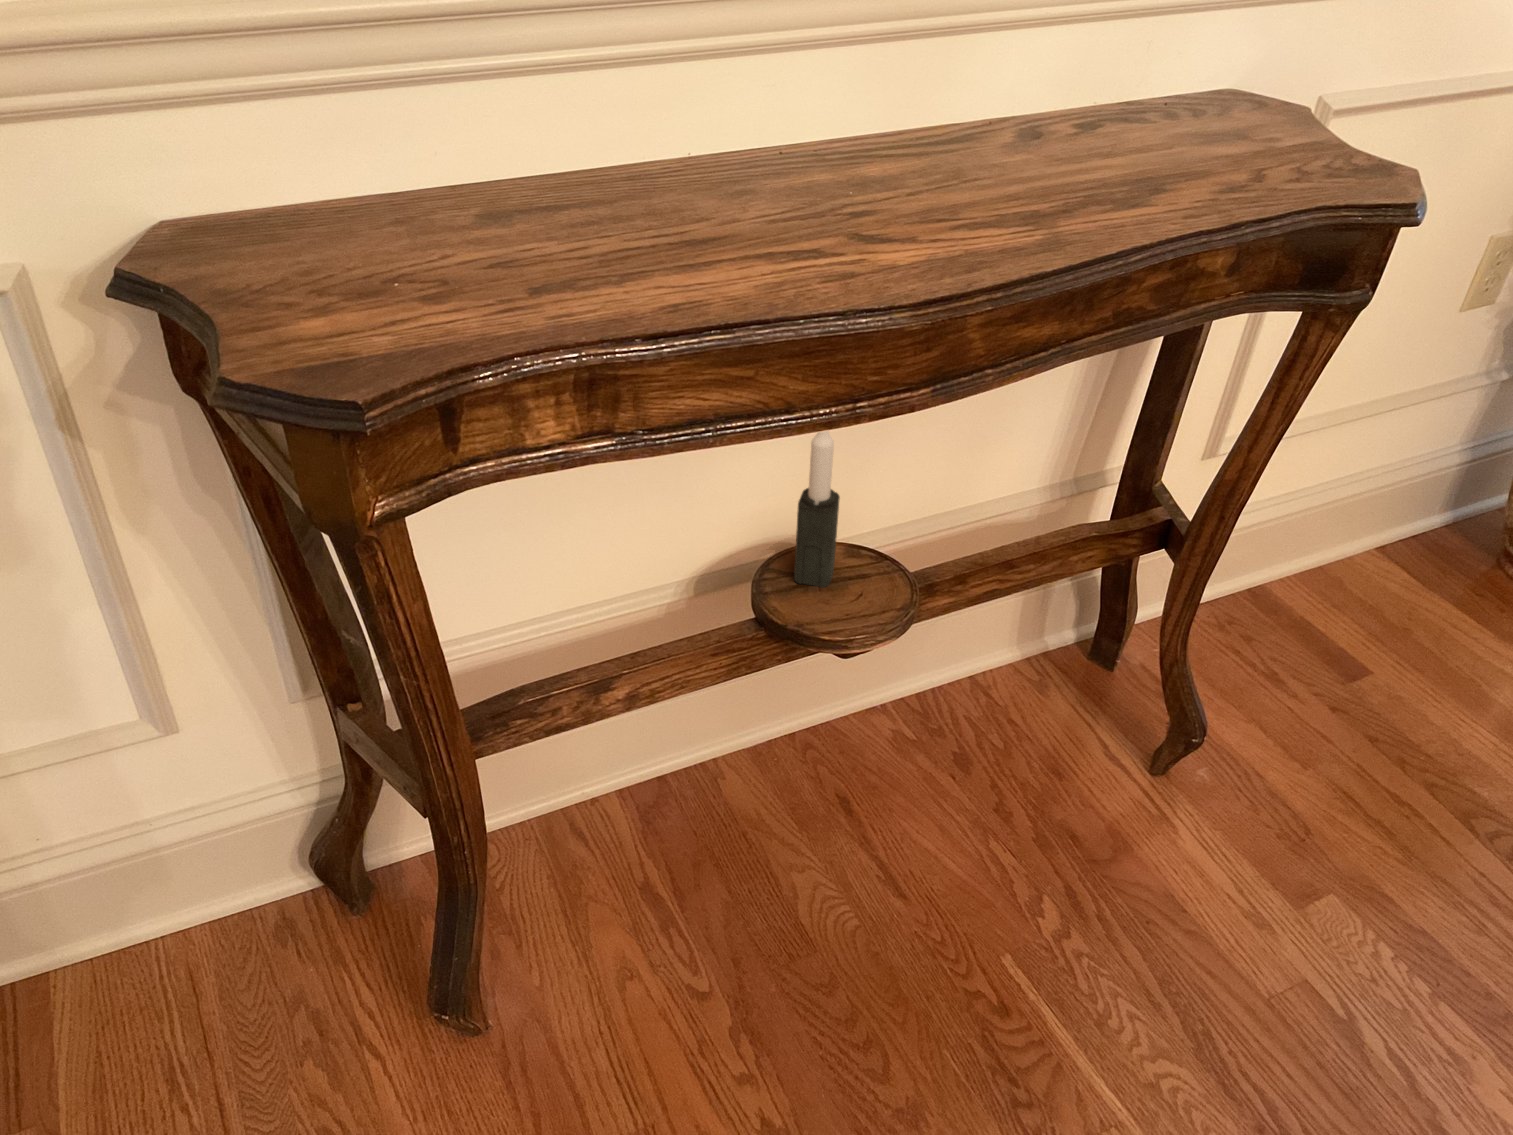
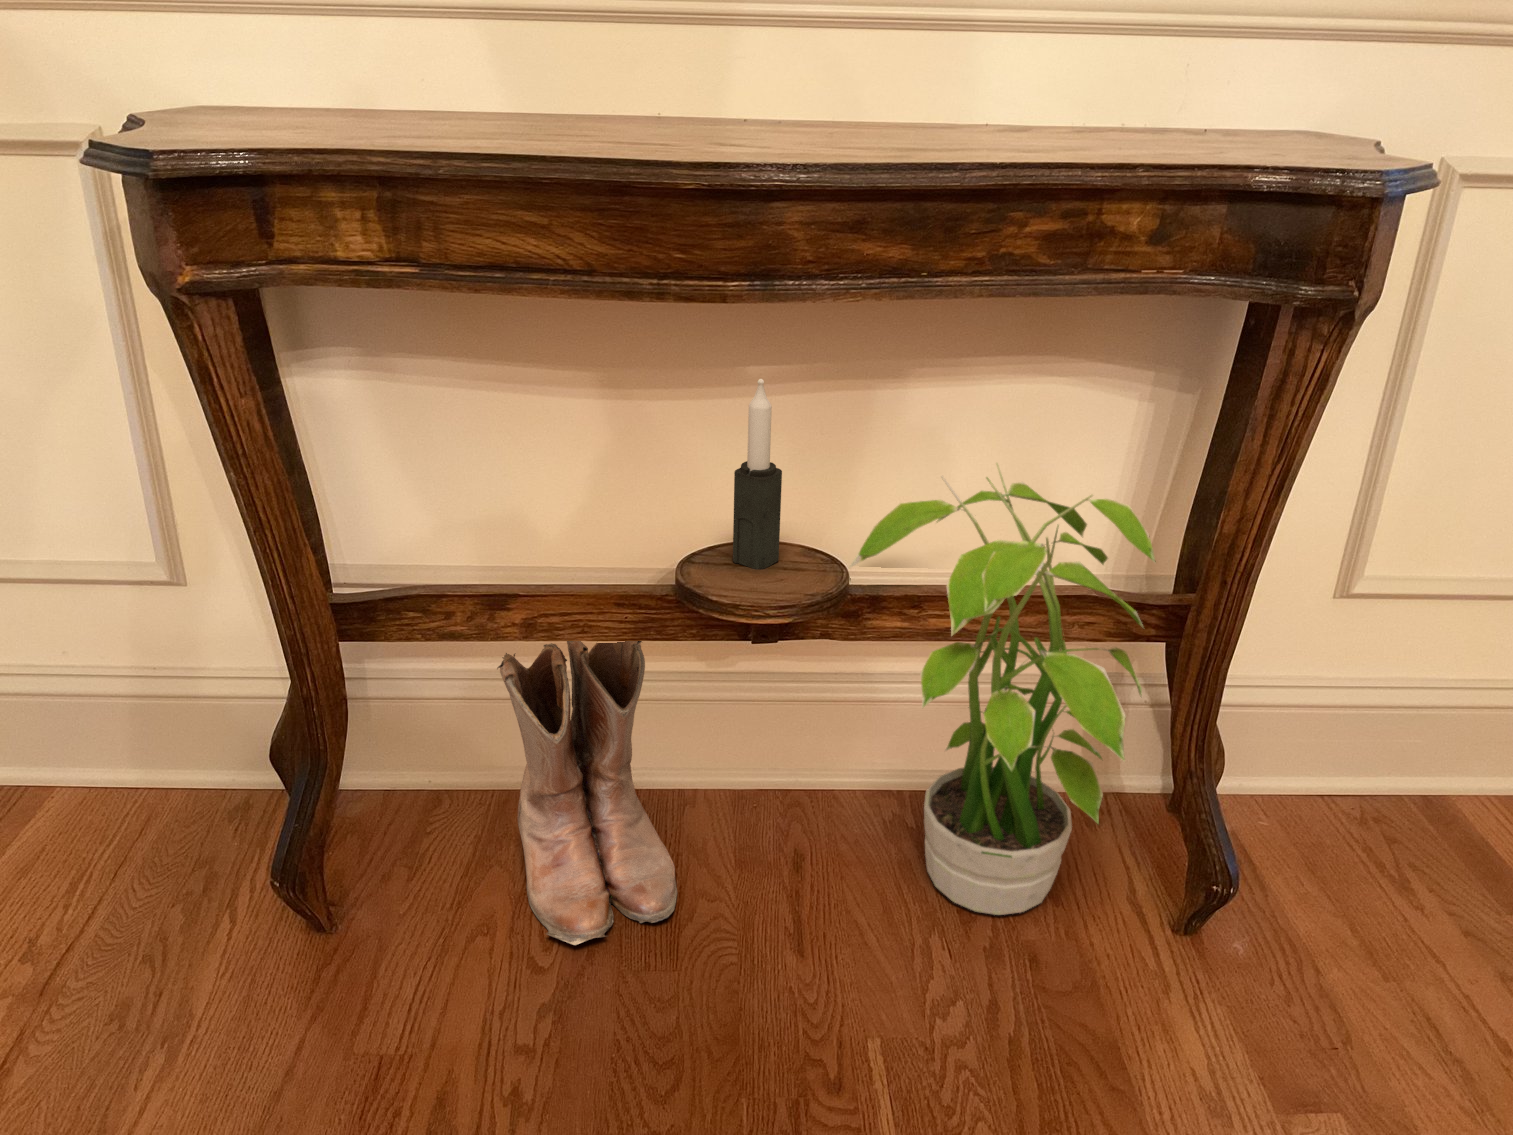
potted plant: none [913,445,1175,812] -> present [850,464,1156,915]
boots: none [592,659,789,962] -> present [497,641,677,945]

